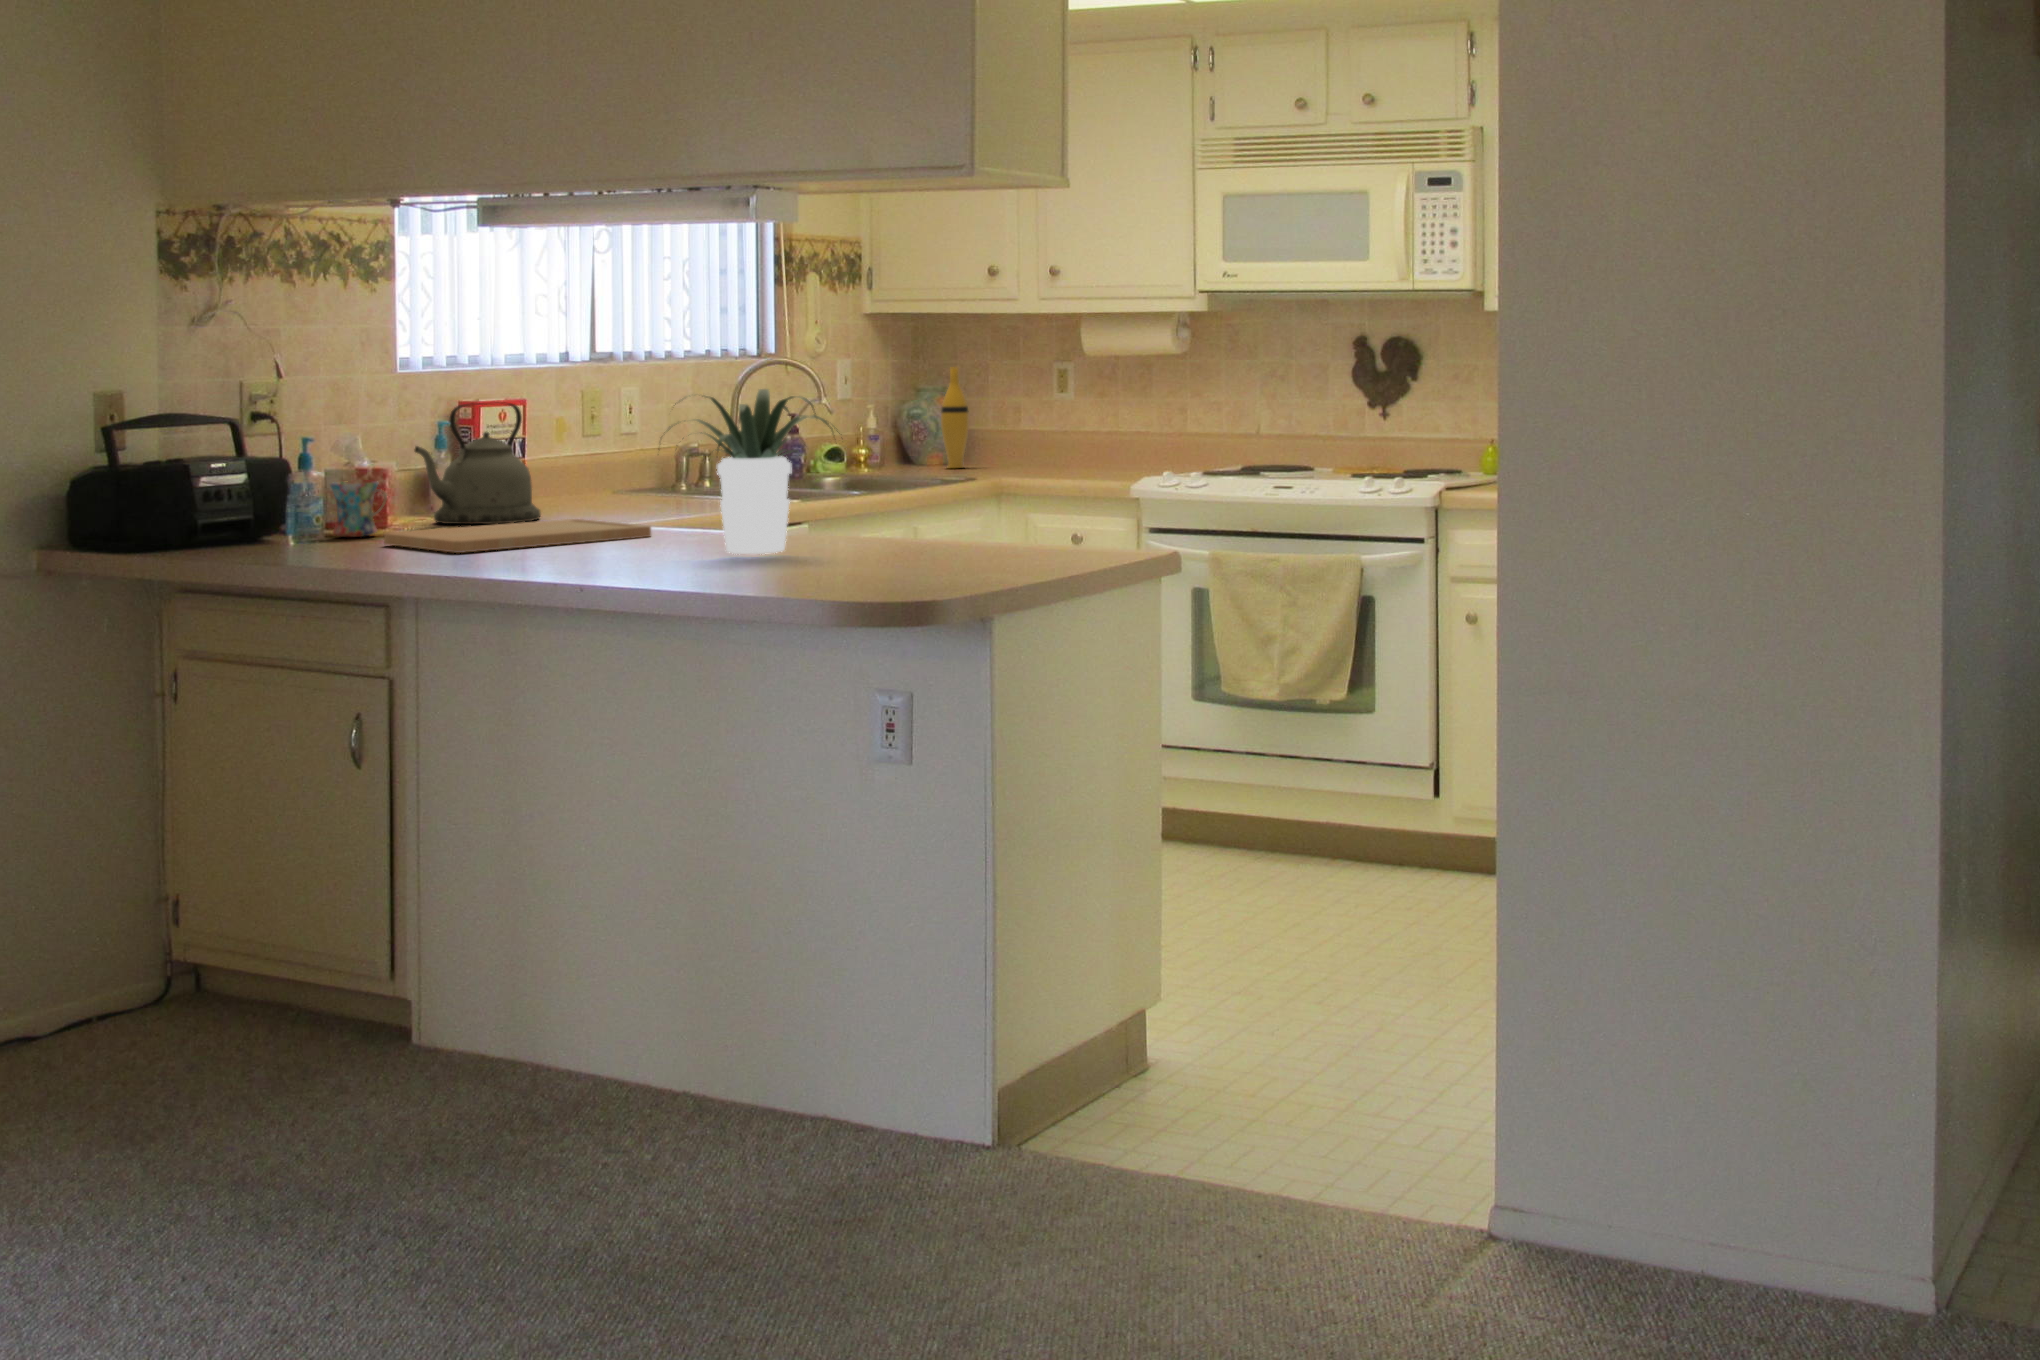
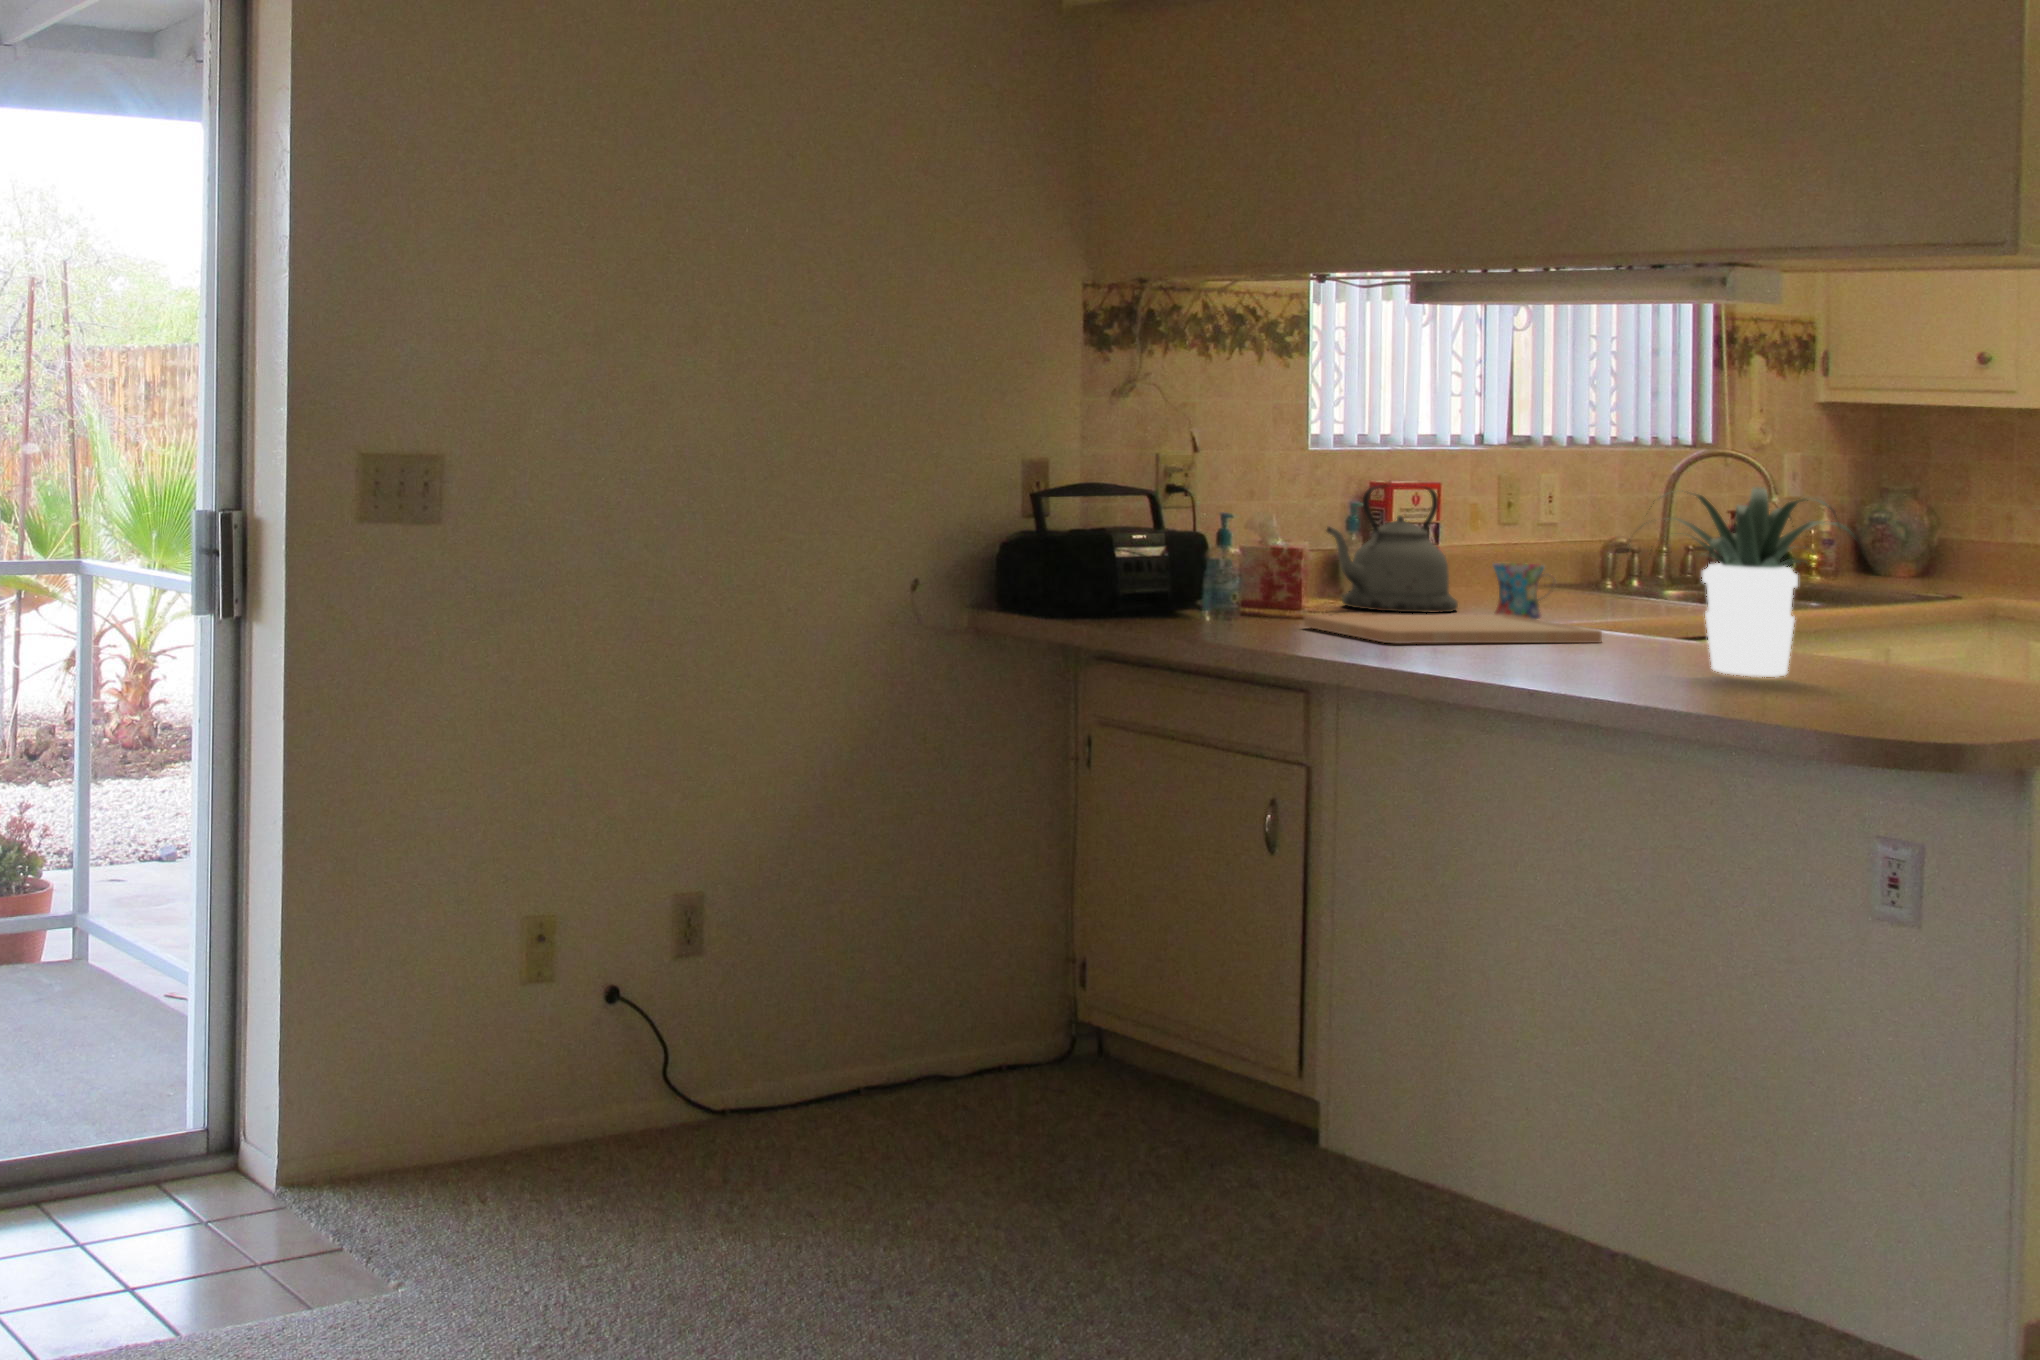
vase: present [941,367,969,468] -> none [1921,467,1961,584]
mug: present [330,481,387,537] -> present [1493,563,1556,619]

